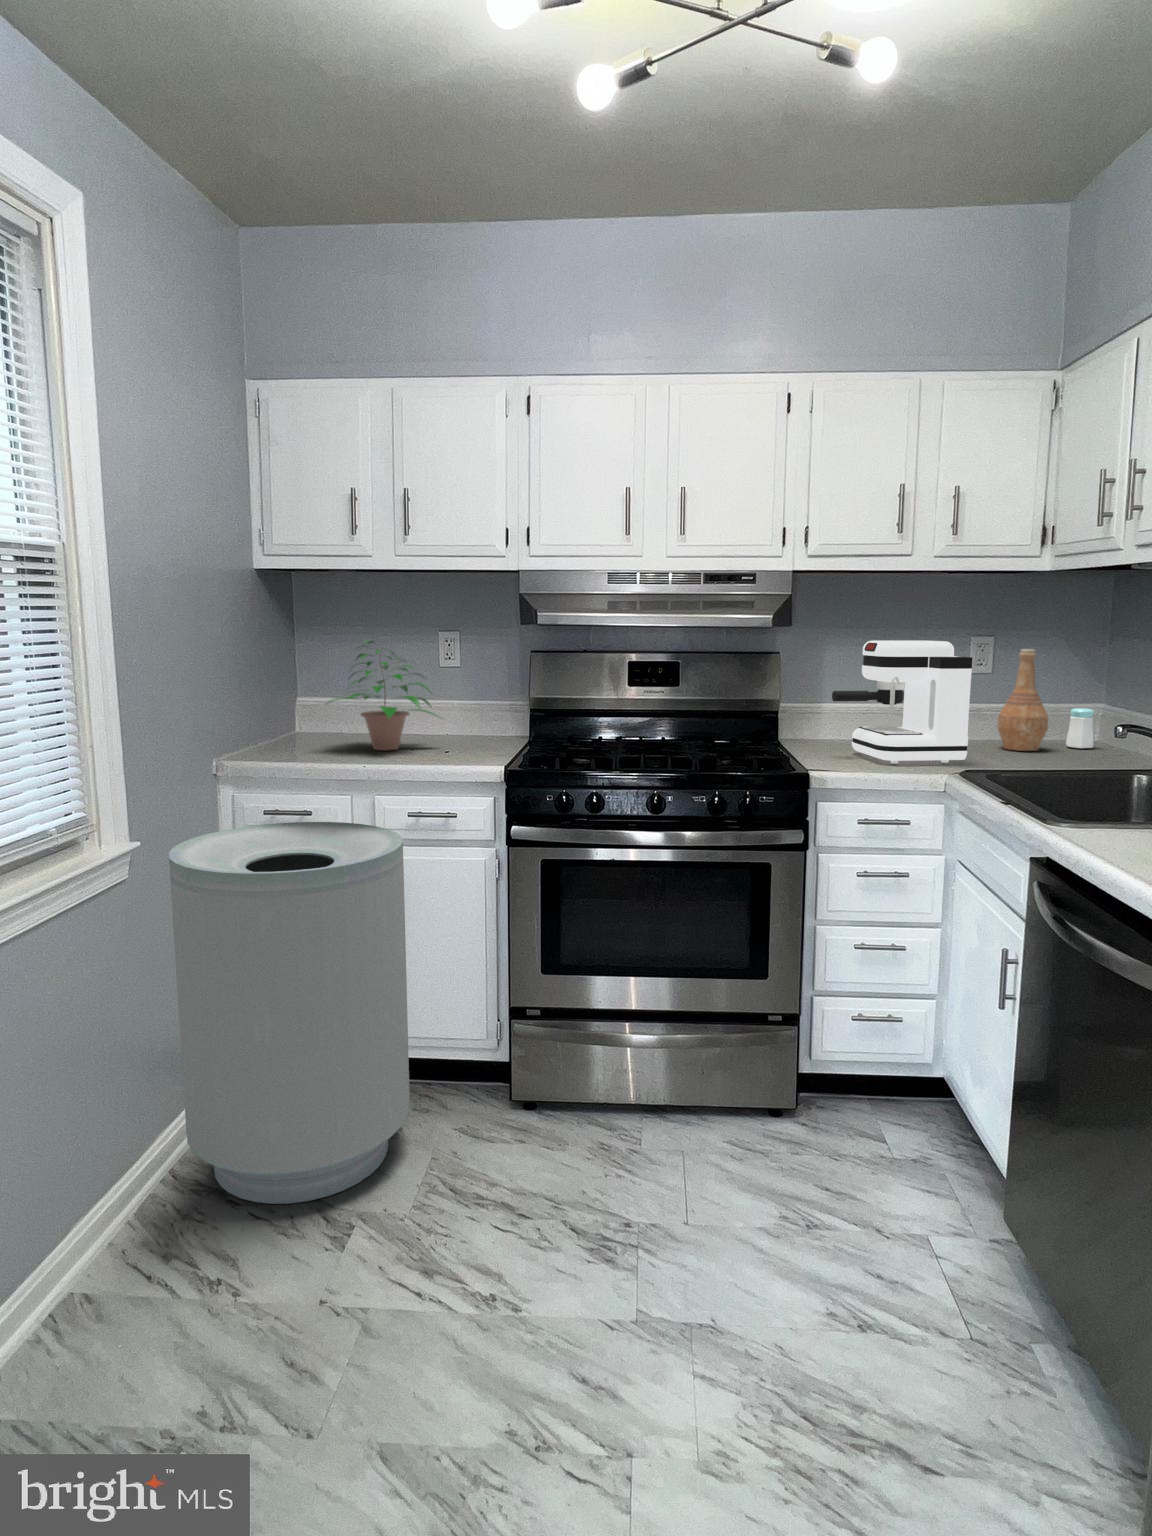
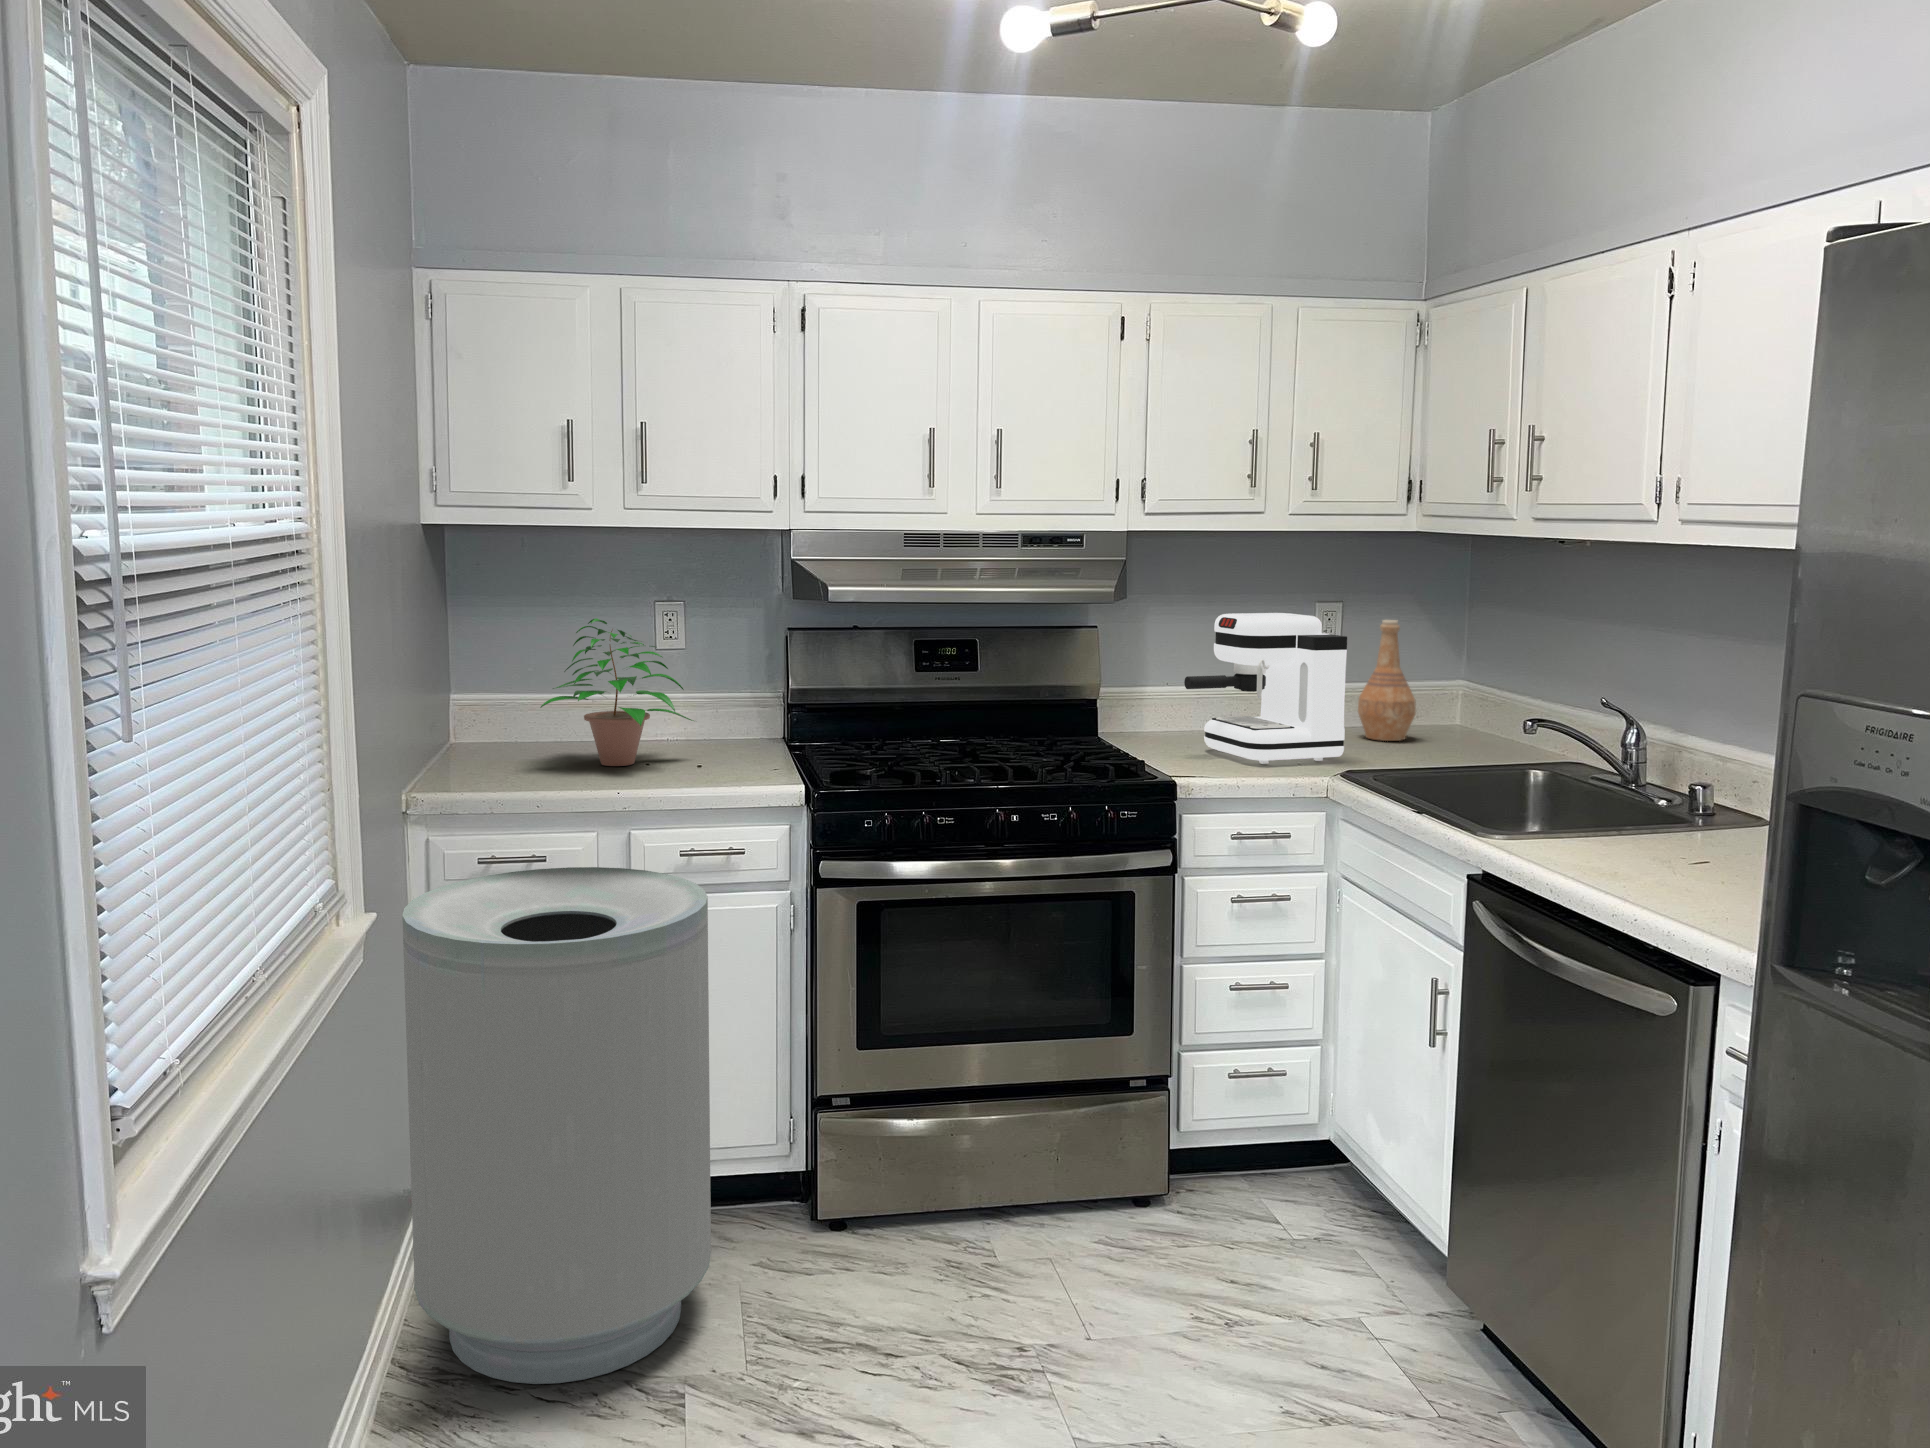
salt shaker: present [1066,708,1094,748] -> none [1431,688,1462,735]

